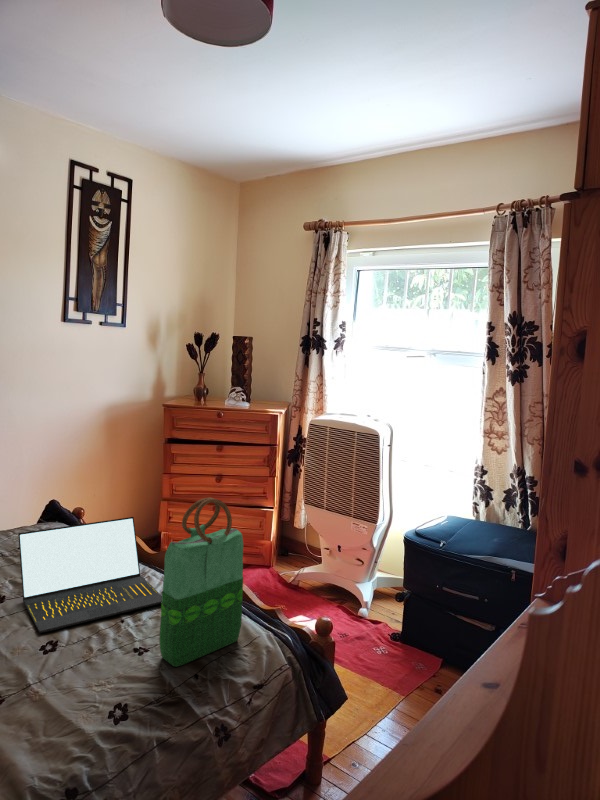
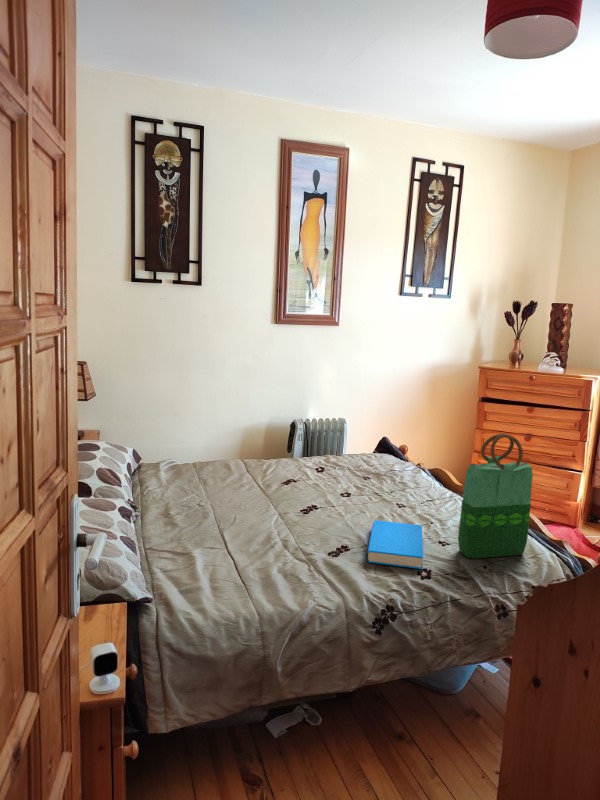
laptop: present [18,517,162,633] -> none [363,450,467,518]
book: none [27,633,115,723] -> present [367,520,423,569]

